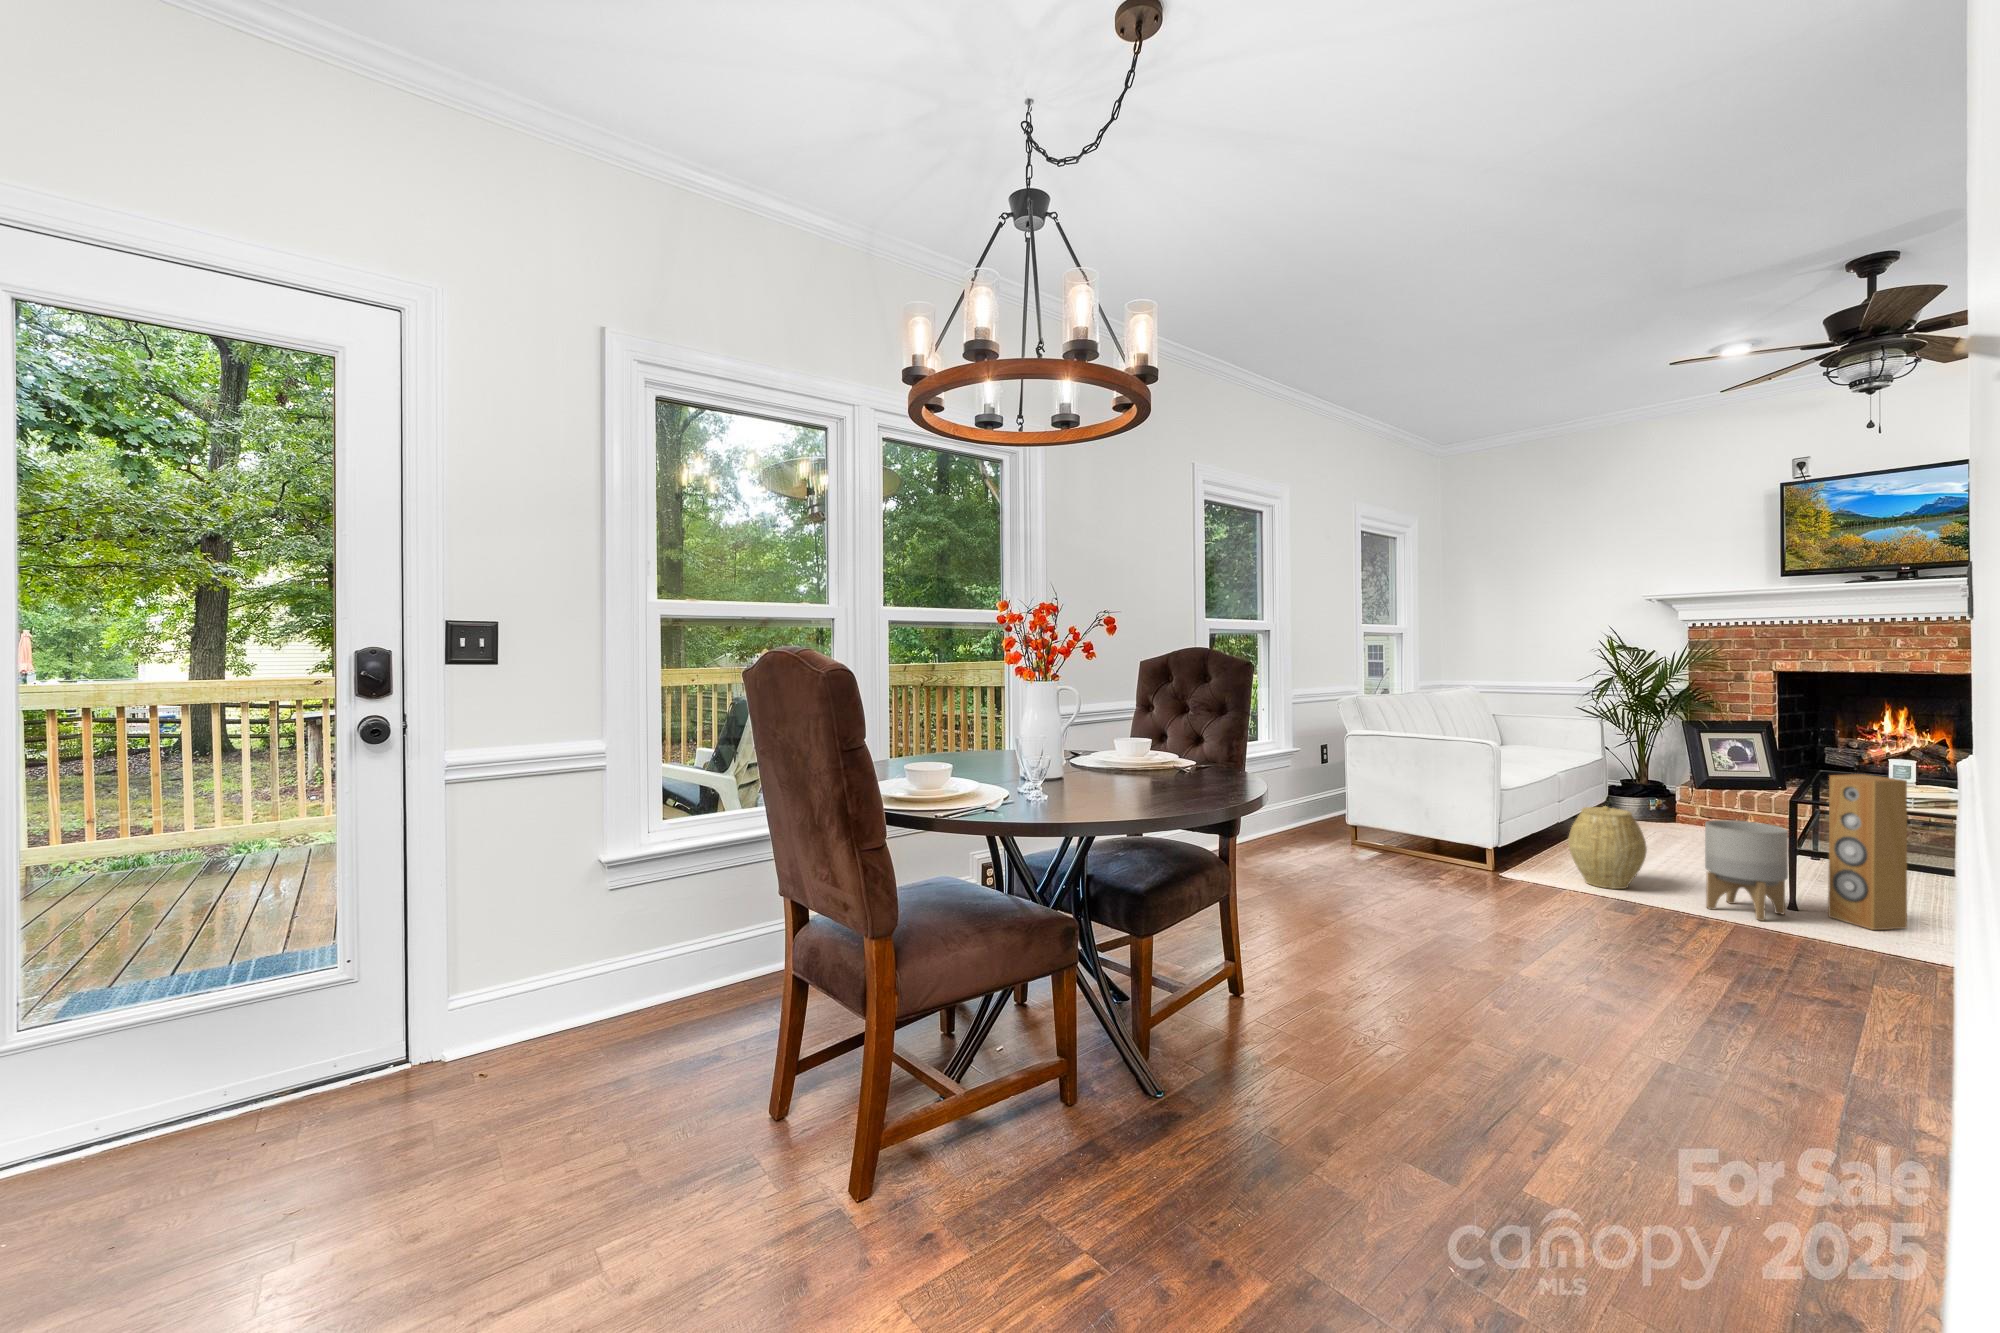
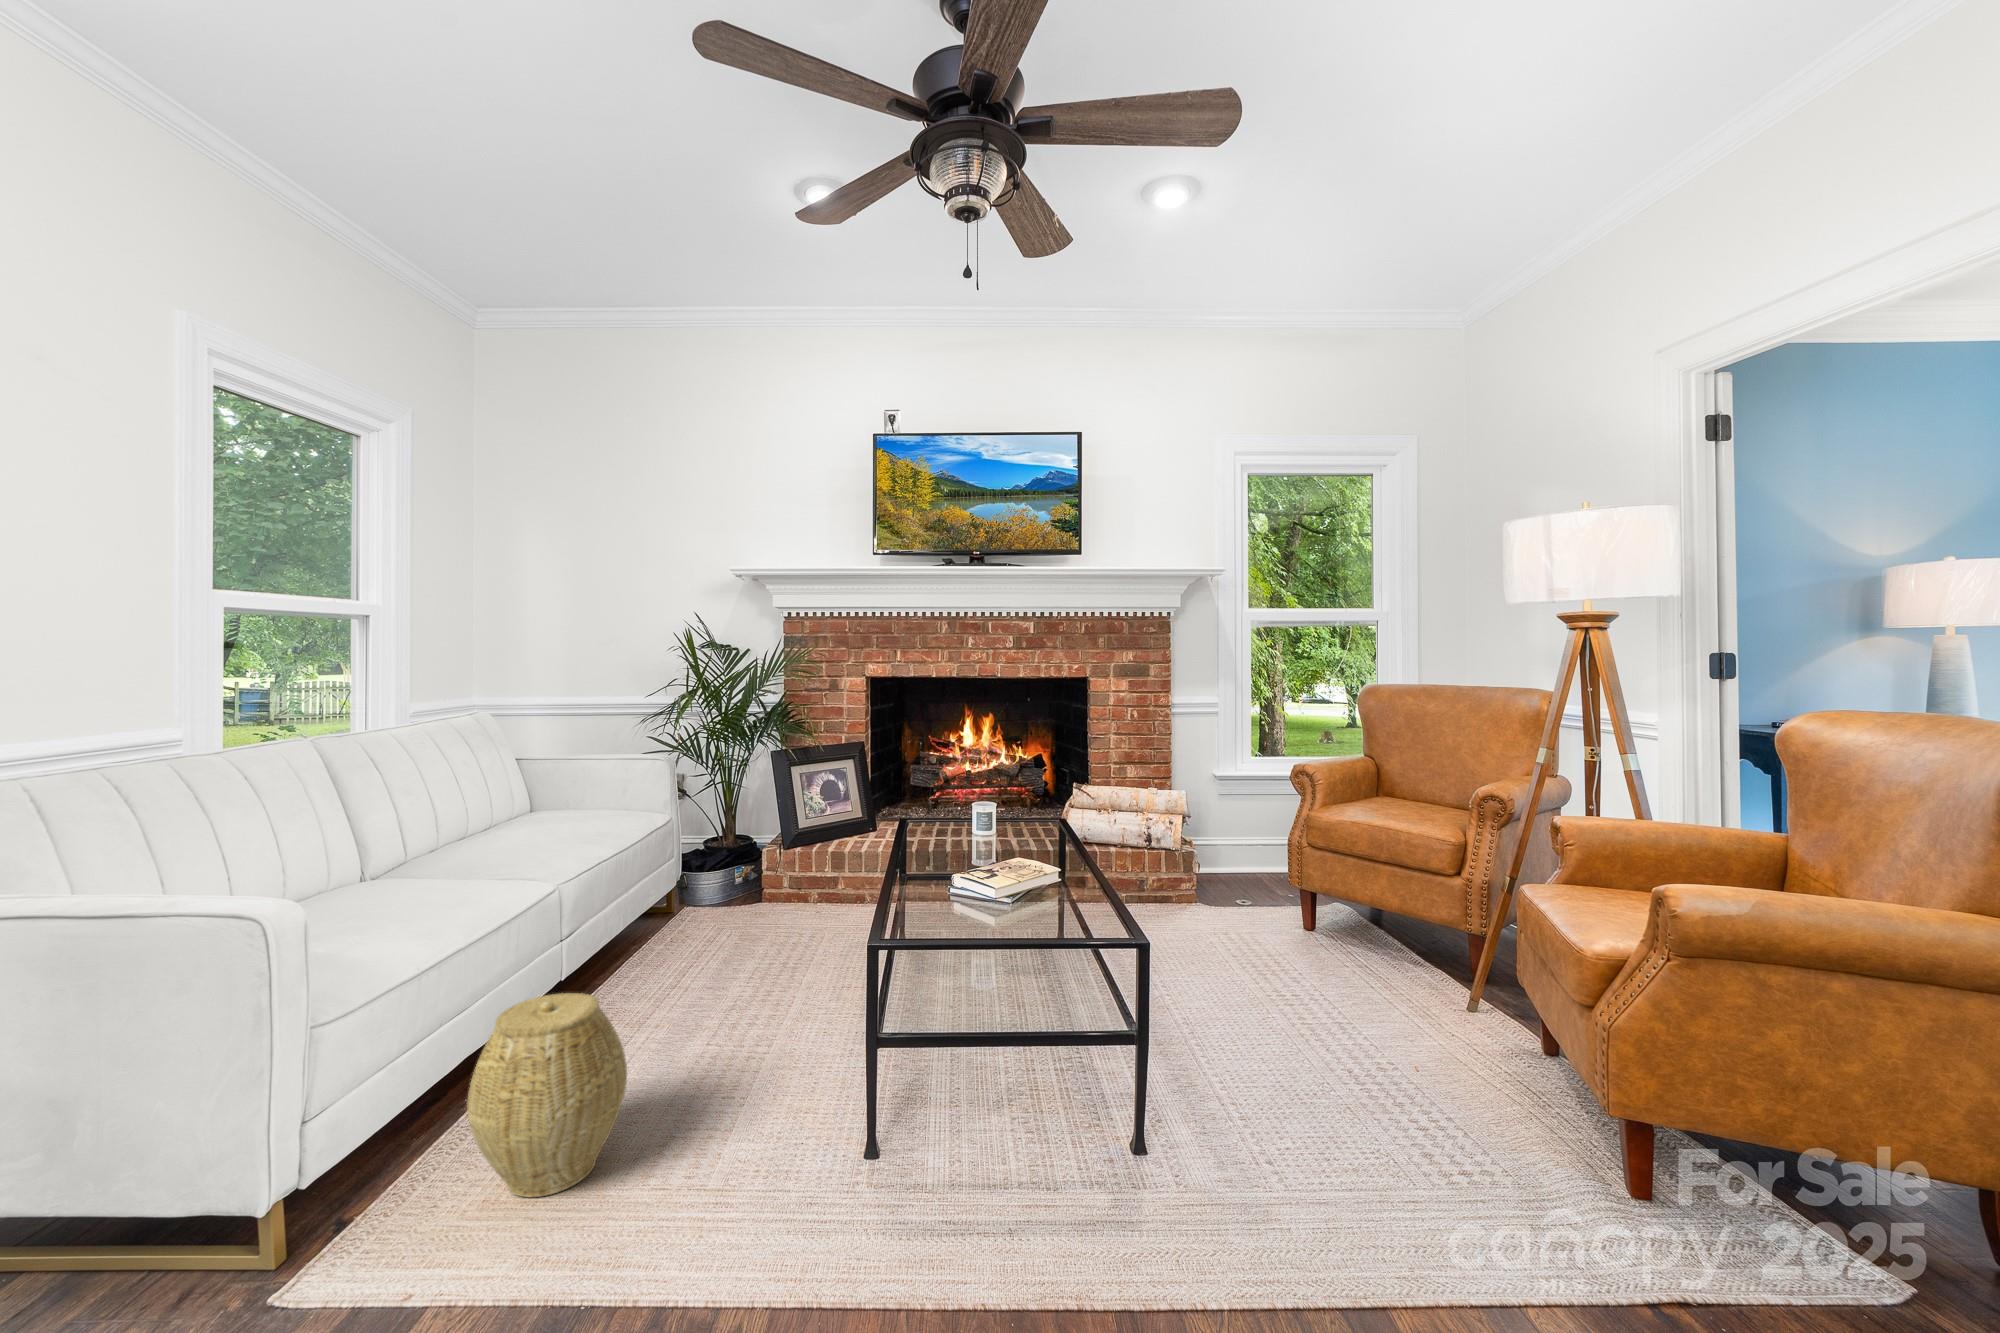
speaker: present [1828,774,1907,930] -> none [900,868,1000,1166]
planter: present [1705,820,1788,921] -> none [711,988,843,1223]

